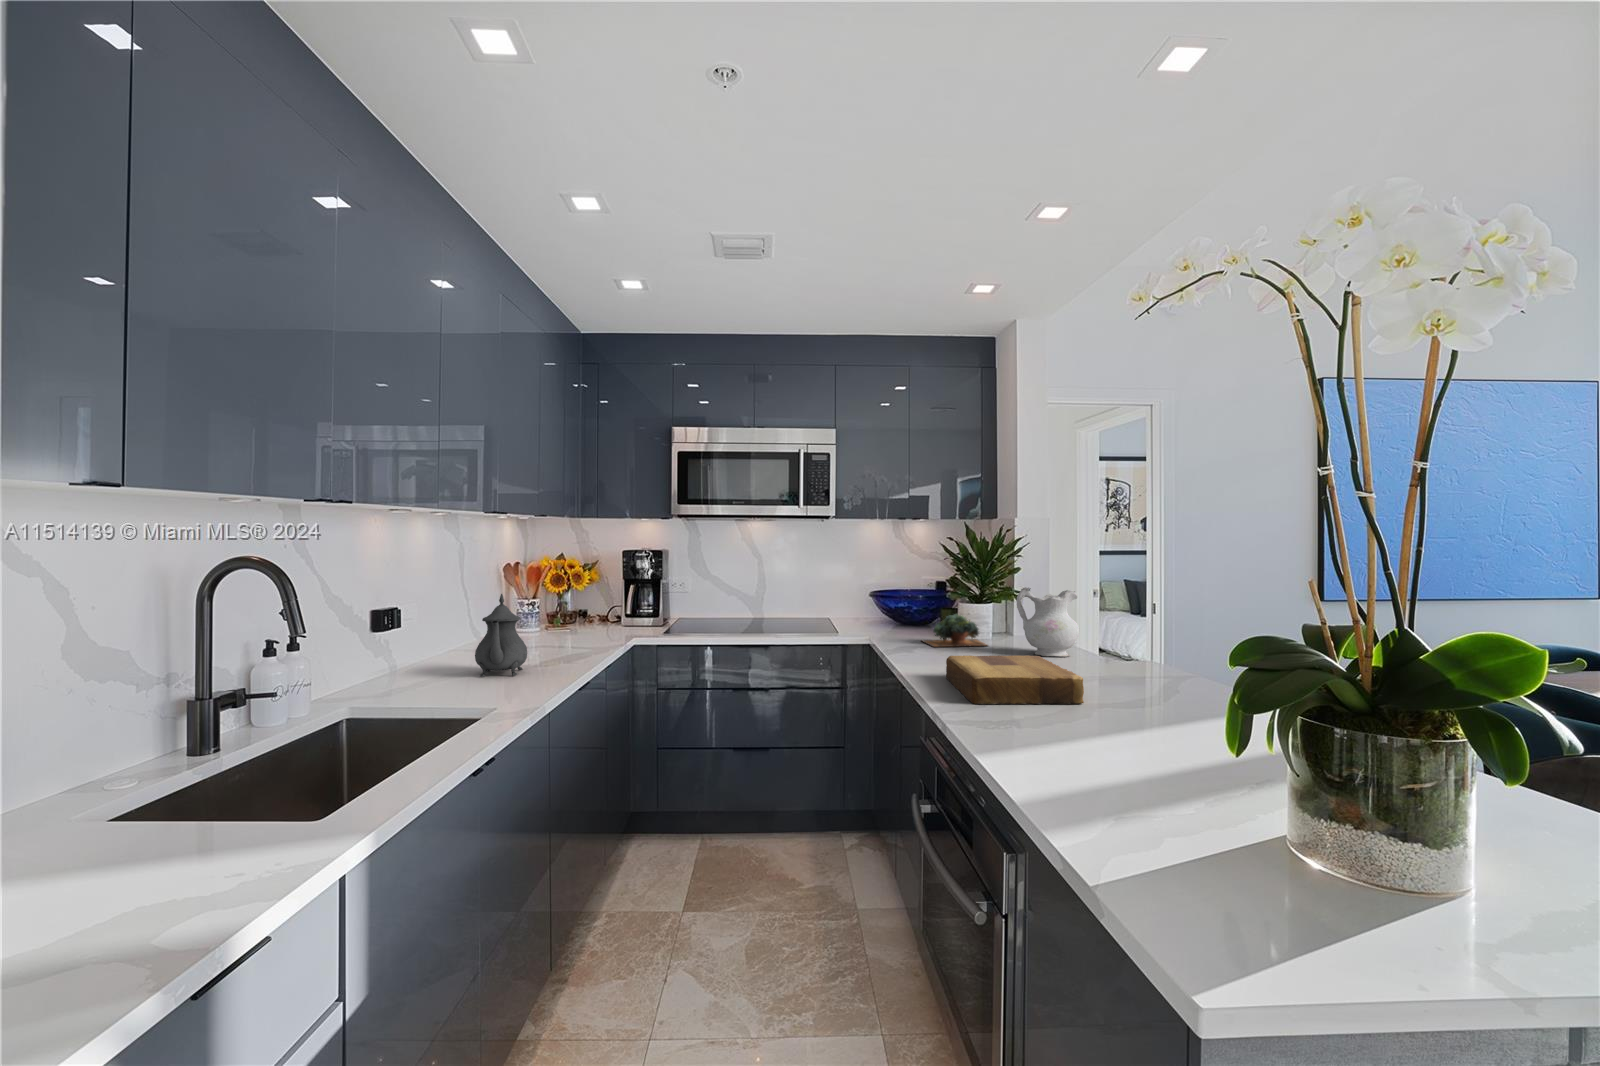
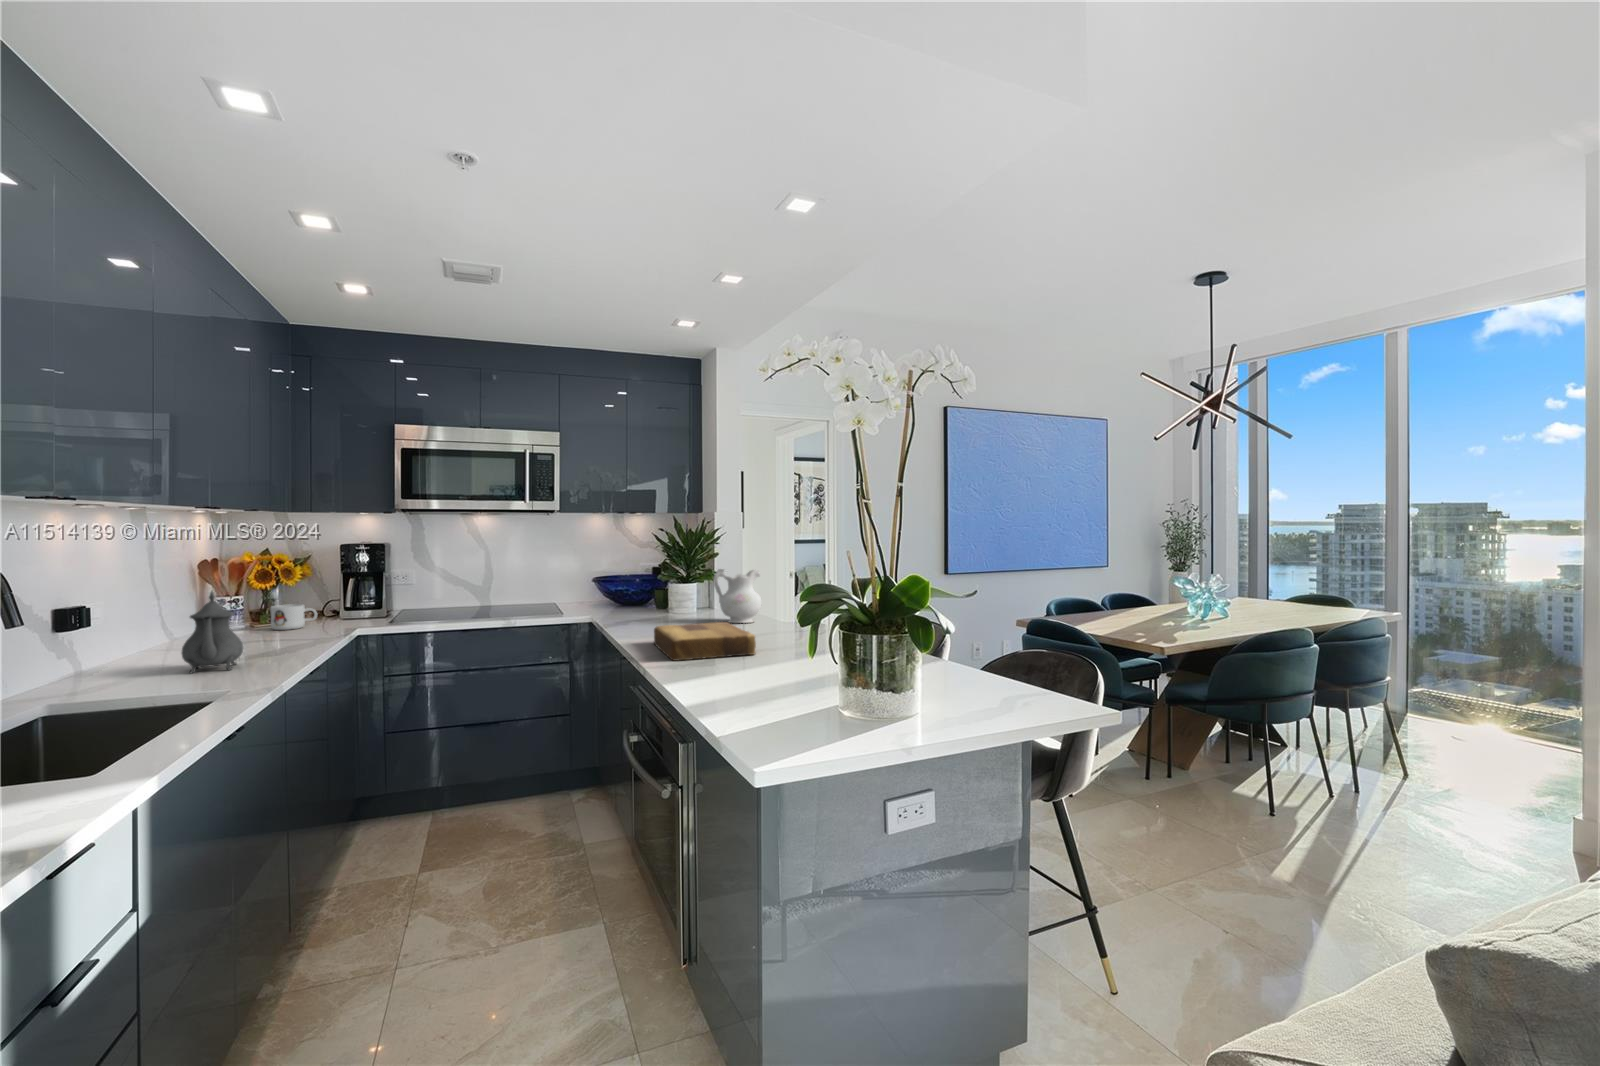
mug: none [562,609,602,634] -> present [270,604,317,630]
succulent plant: present [922,614,987,647] -> none [636,593,693,621]

